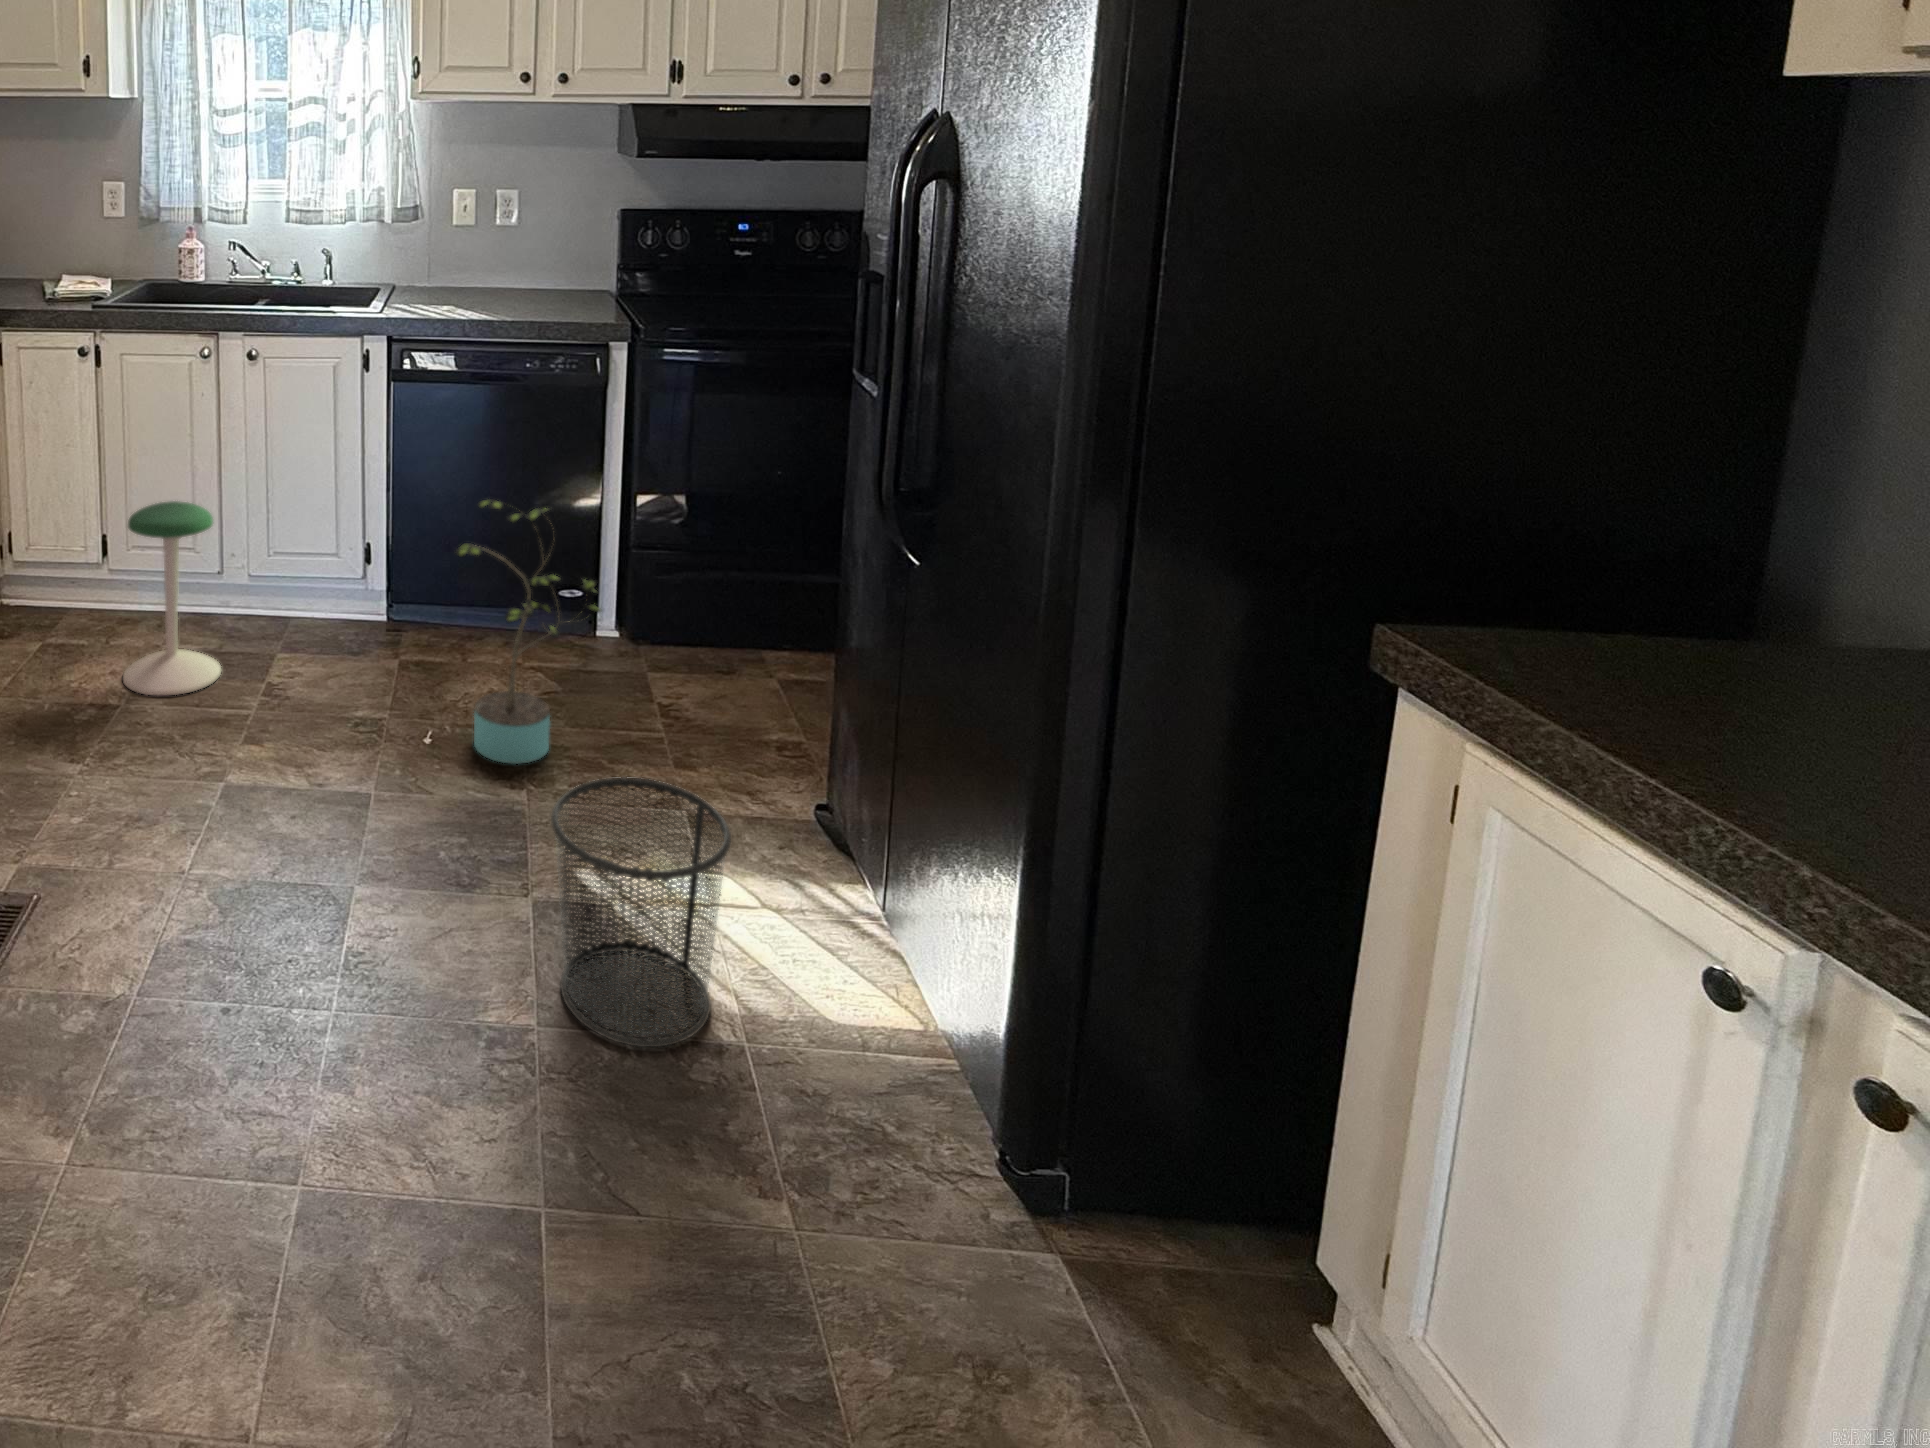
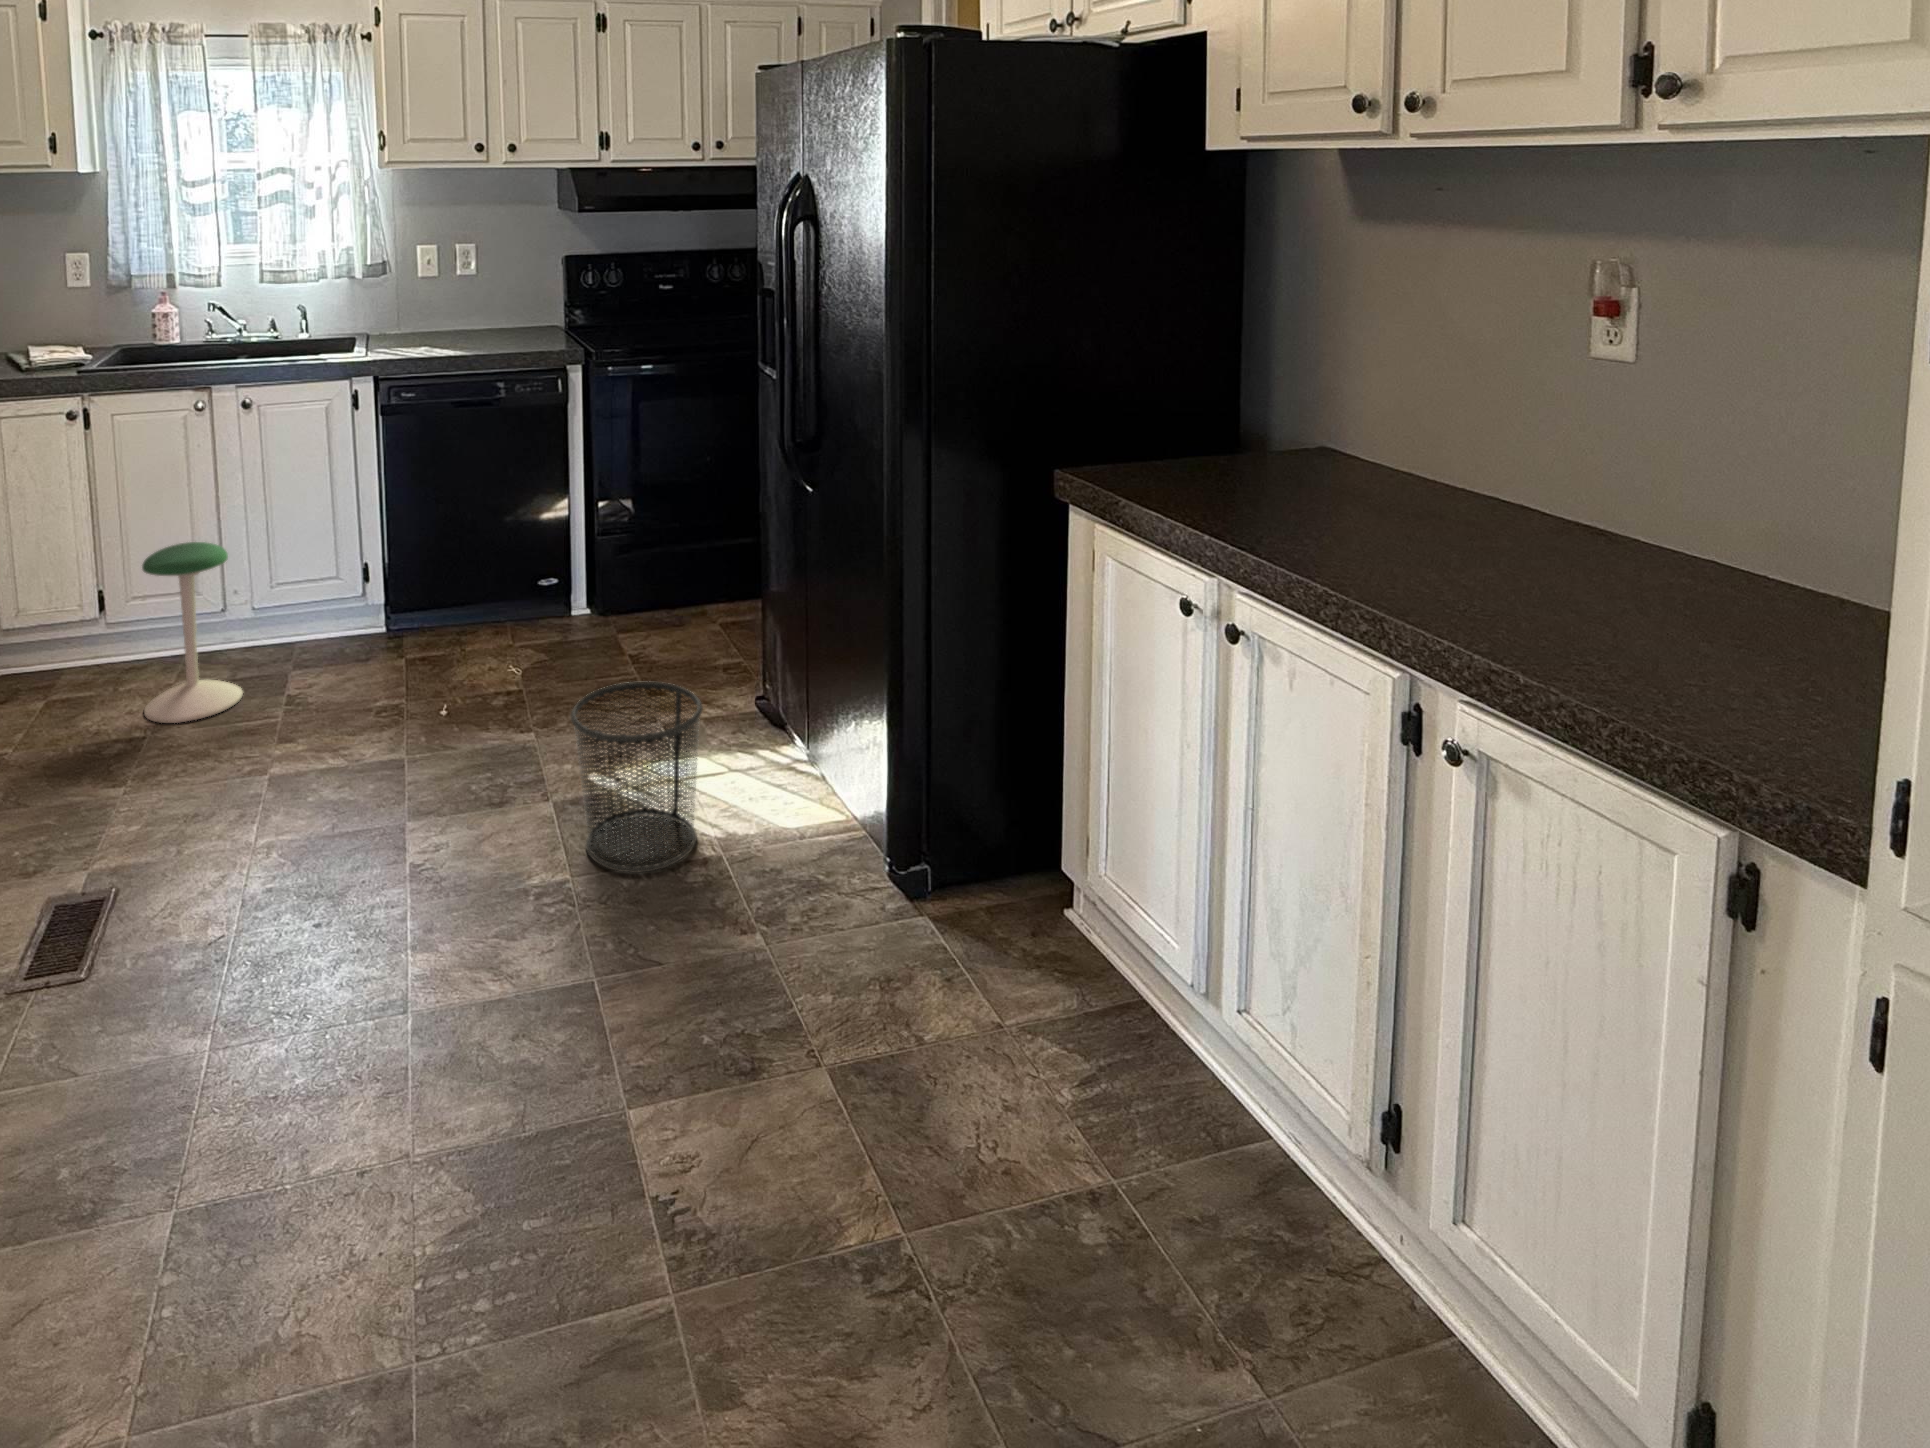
potted plant: present [455,499,601,764] -> none [462,500,586,715]

